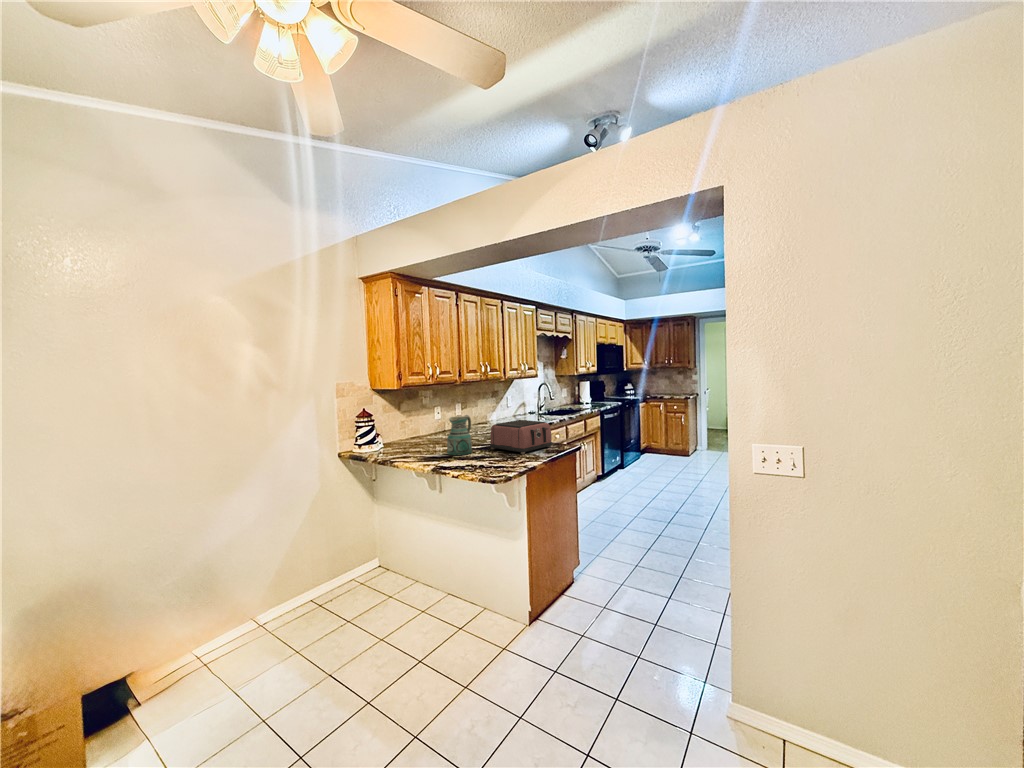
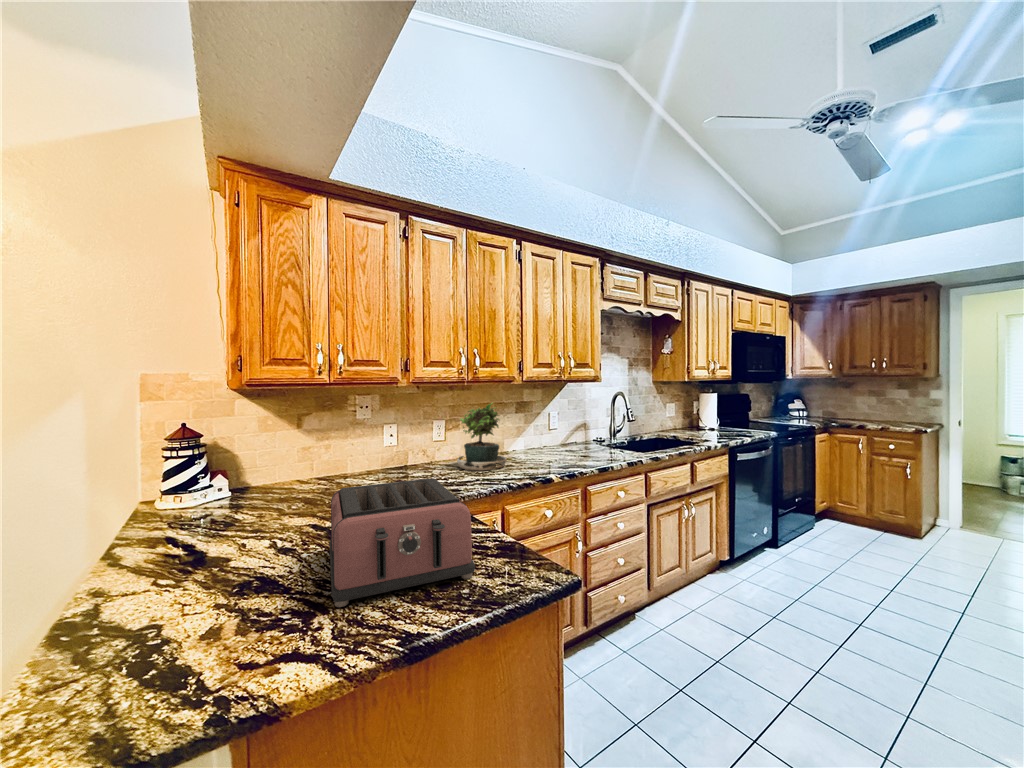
potted plant: none [474,392,501,431] -> present [457,404,507,471]
ceramic pitcher: present [447,415,472,455] -> none [213,456,310,566]

